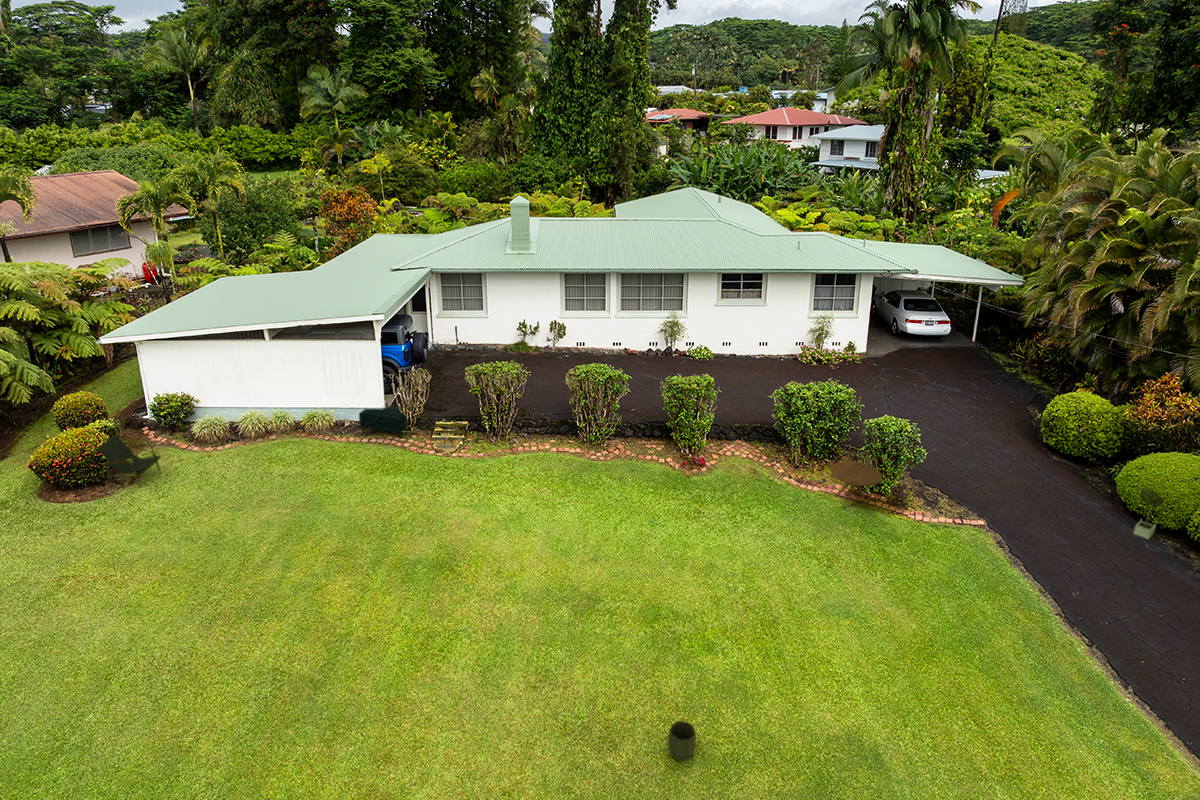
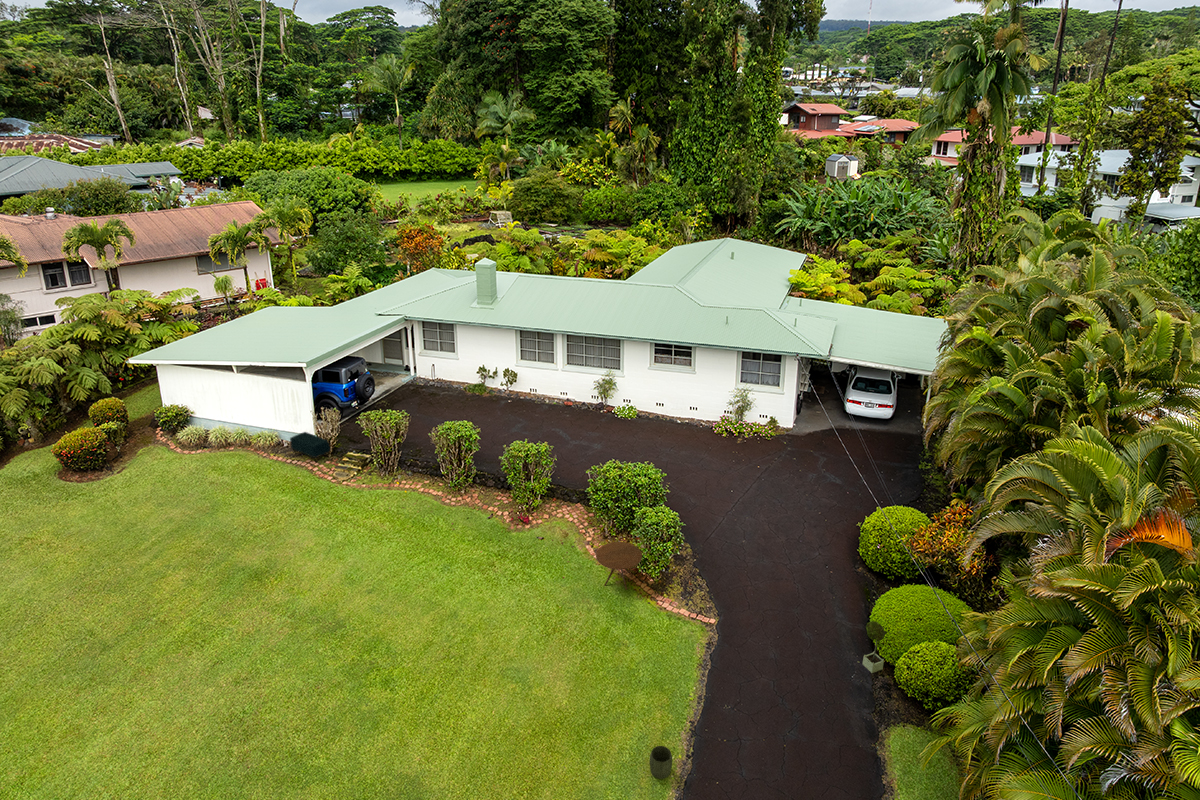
lounge chair: present [98,435,160,487] -> none [87,436,136,478]
woven basket: present [668,721,696,761] -> present [650,746,672,779]

